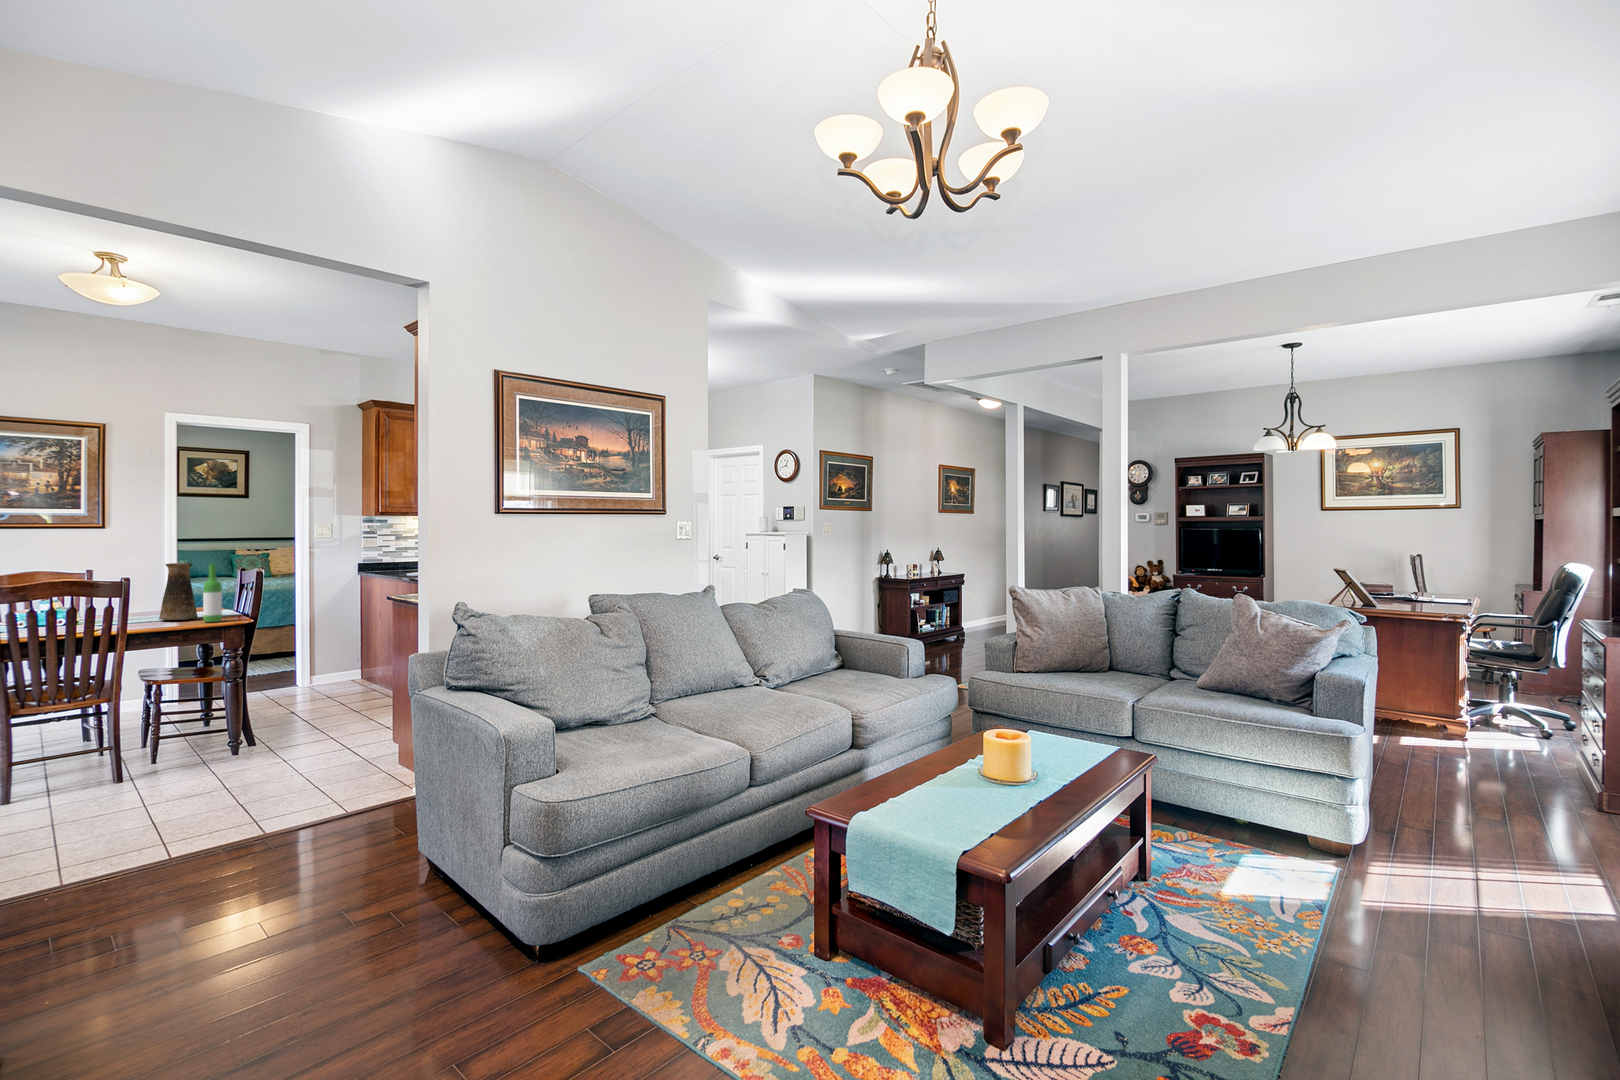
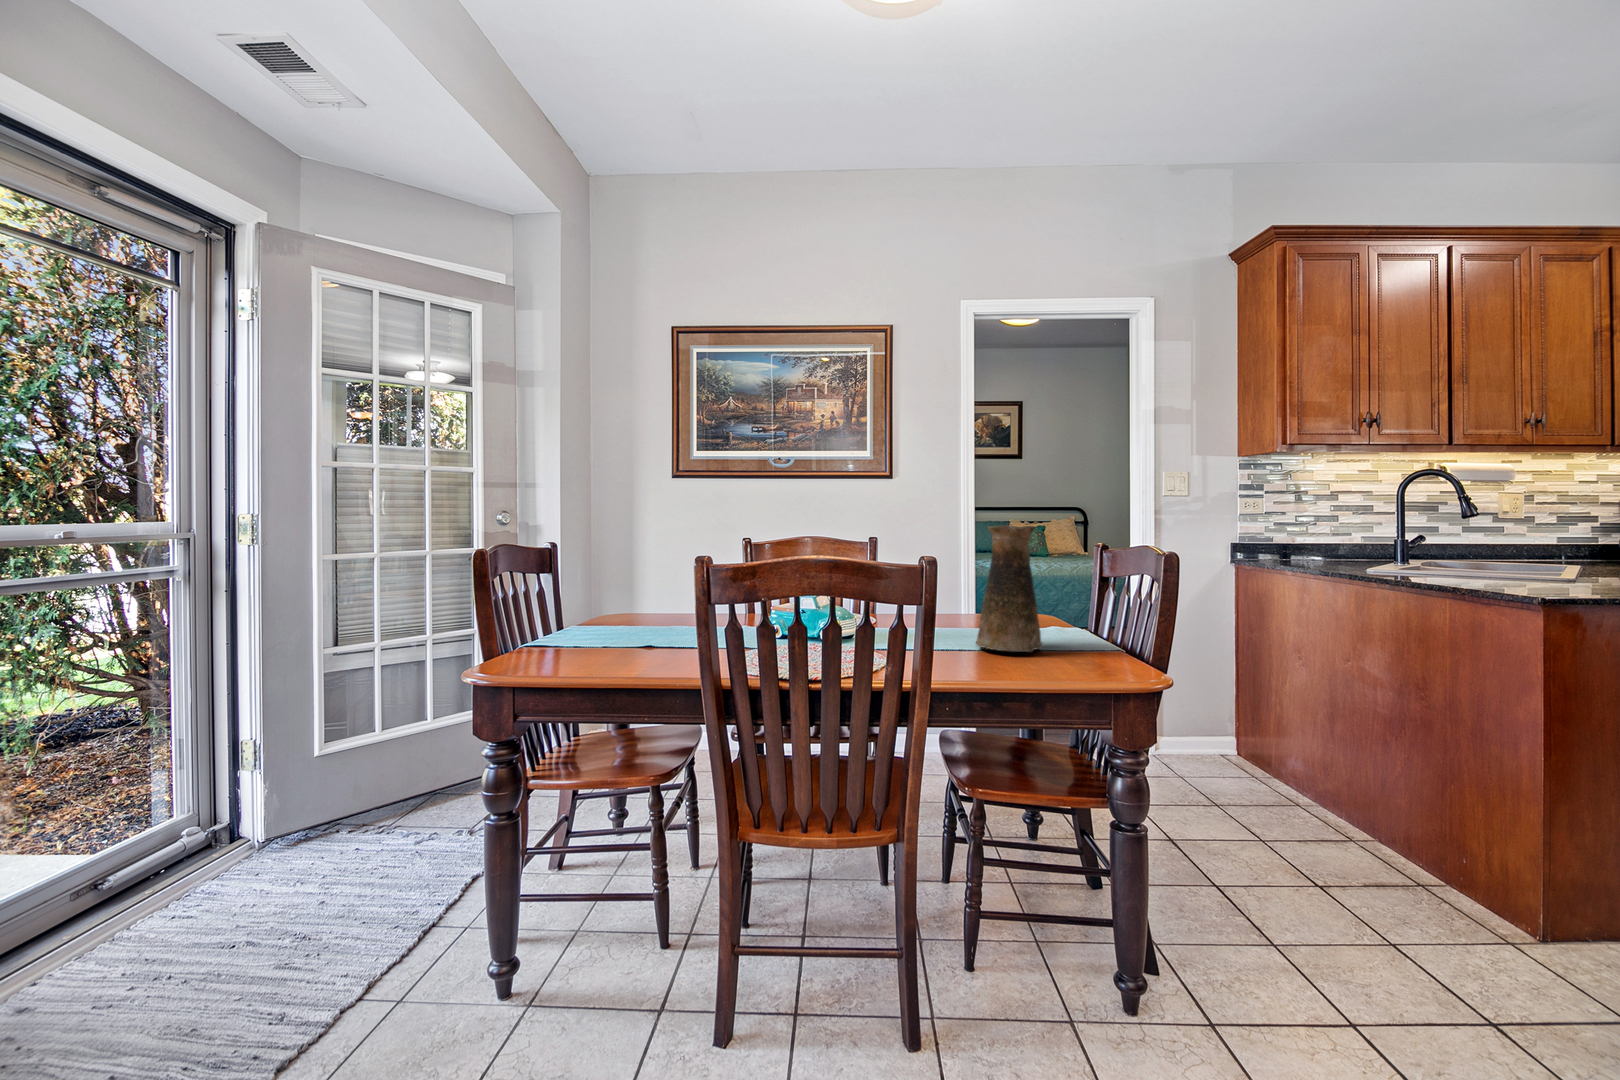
wine bottle: present [203,564,222,622] -> none [1061,529,1099,668]

